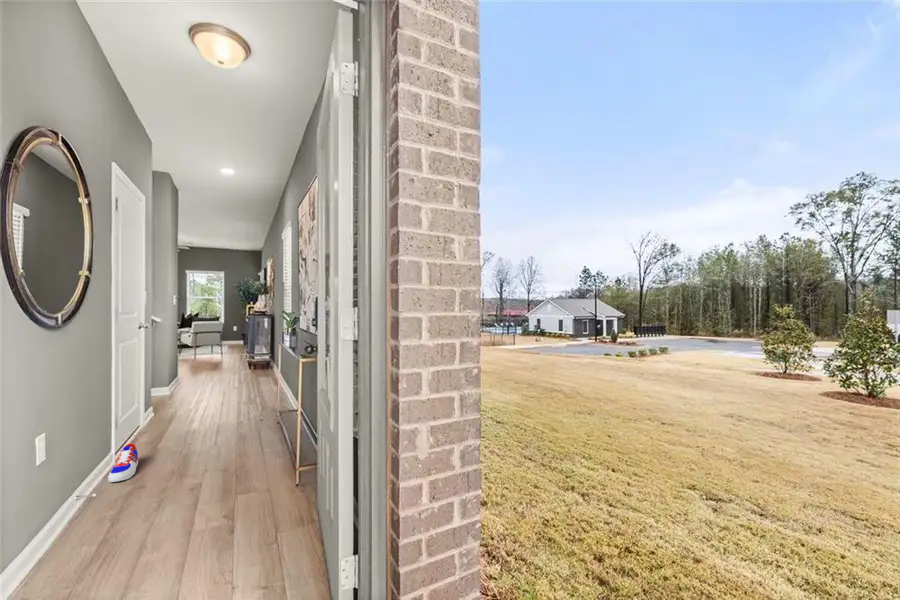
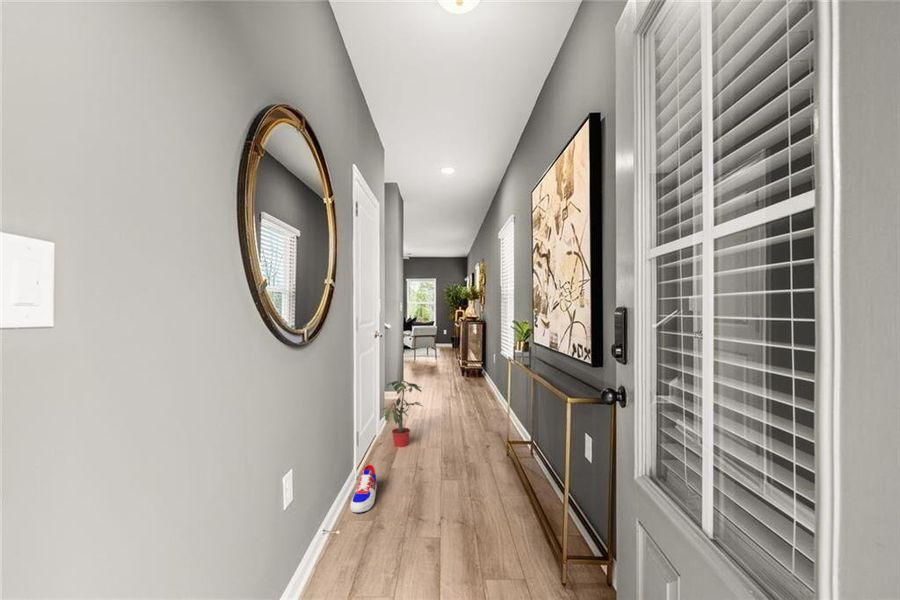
potted plant: none [143,370,197,432] -> present [382,381,422,447]

